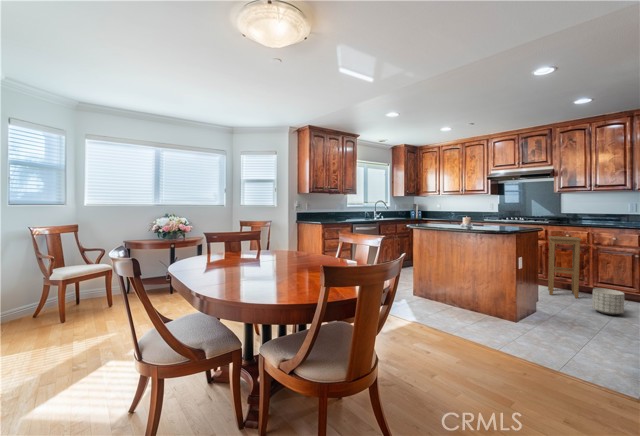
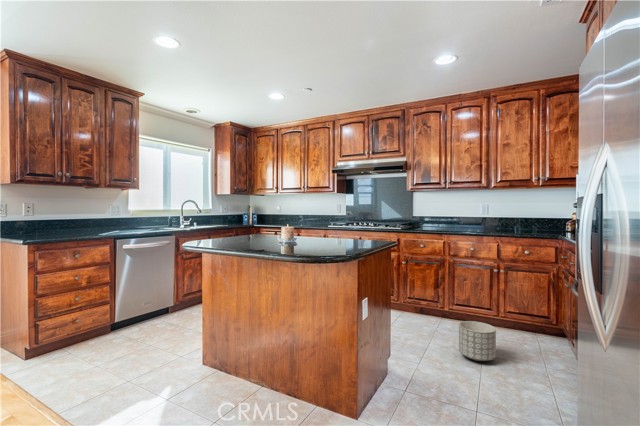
stool: present [548,236,582,298] -> none [402,247,440,331]

